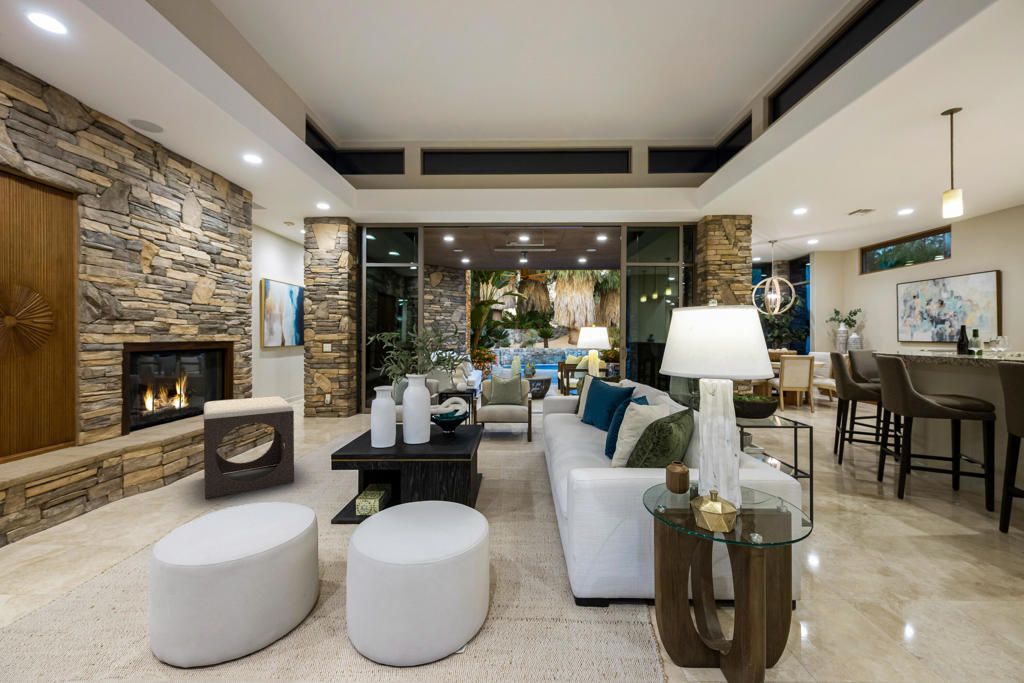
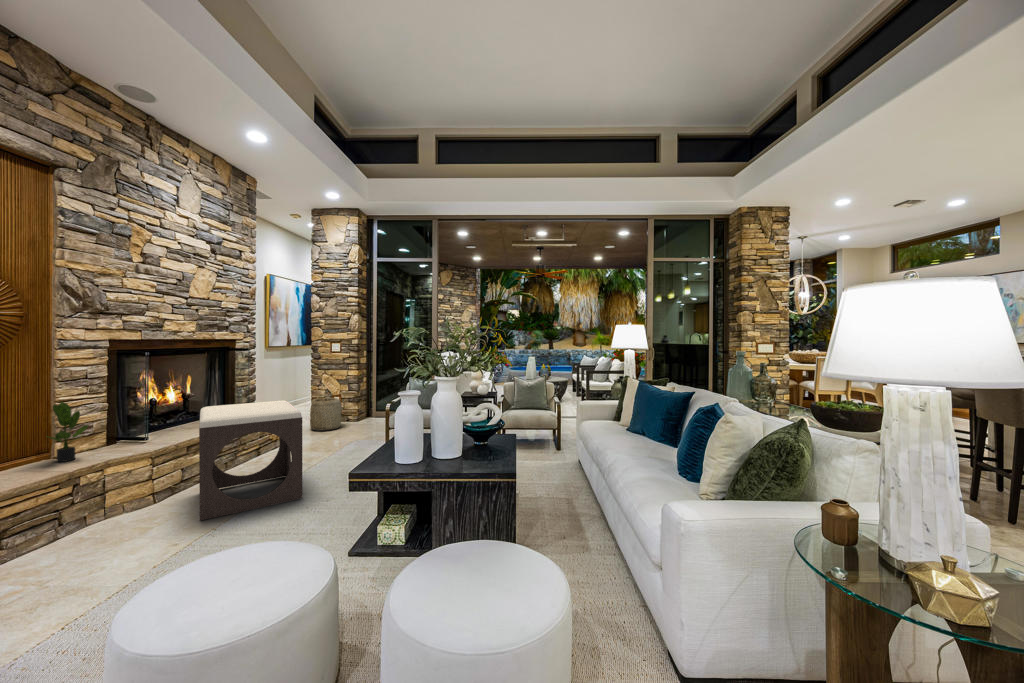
basket: none [303,392,332,425] -> present [310,395,341,430]
potted plant: none [72,396,109,448] -> present [49,402,88,462]

